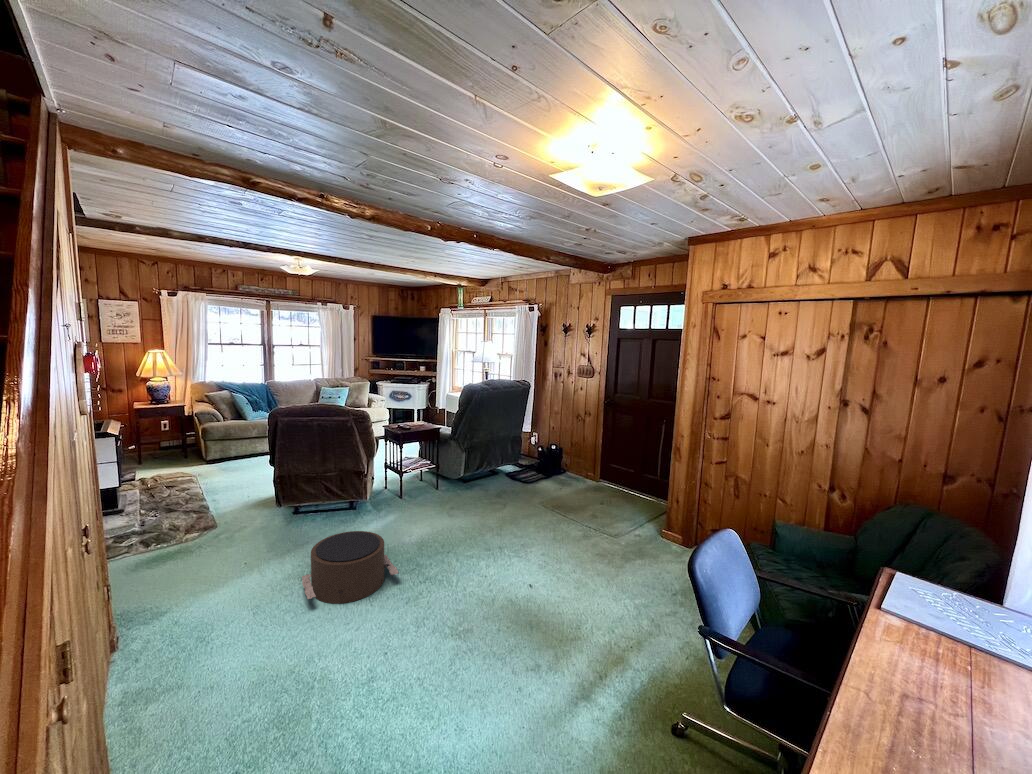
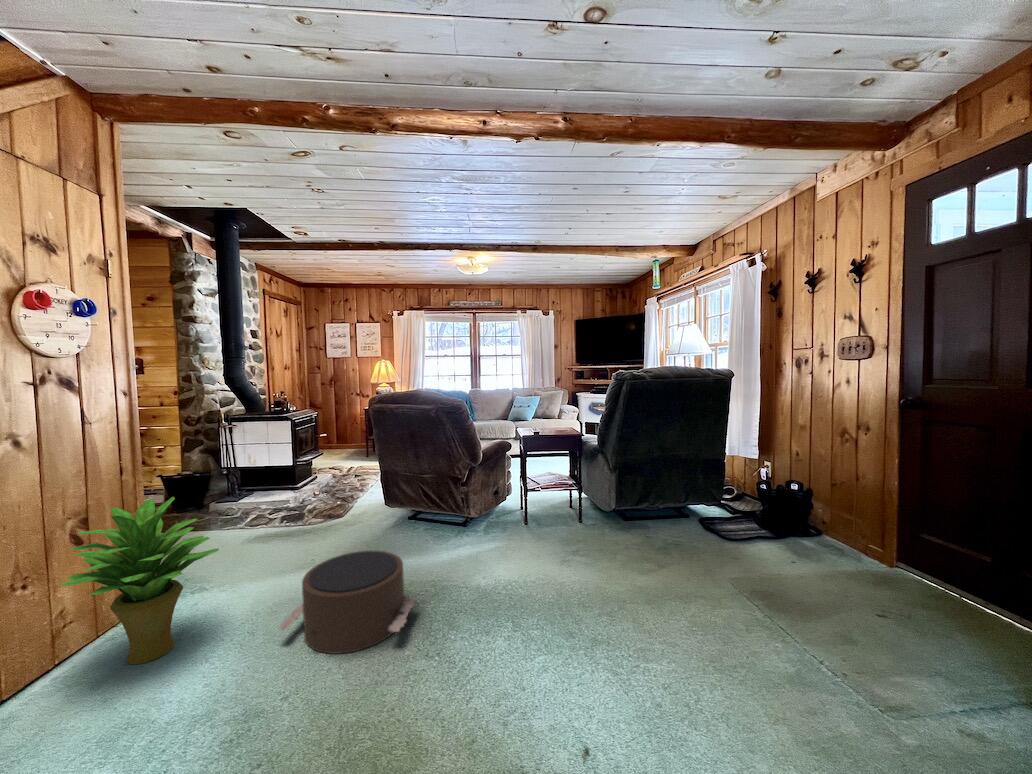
potted plant: none [116,521,246,665] -> present [59,497,219,664]

